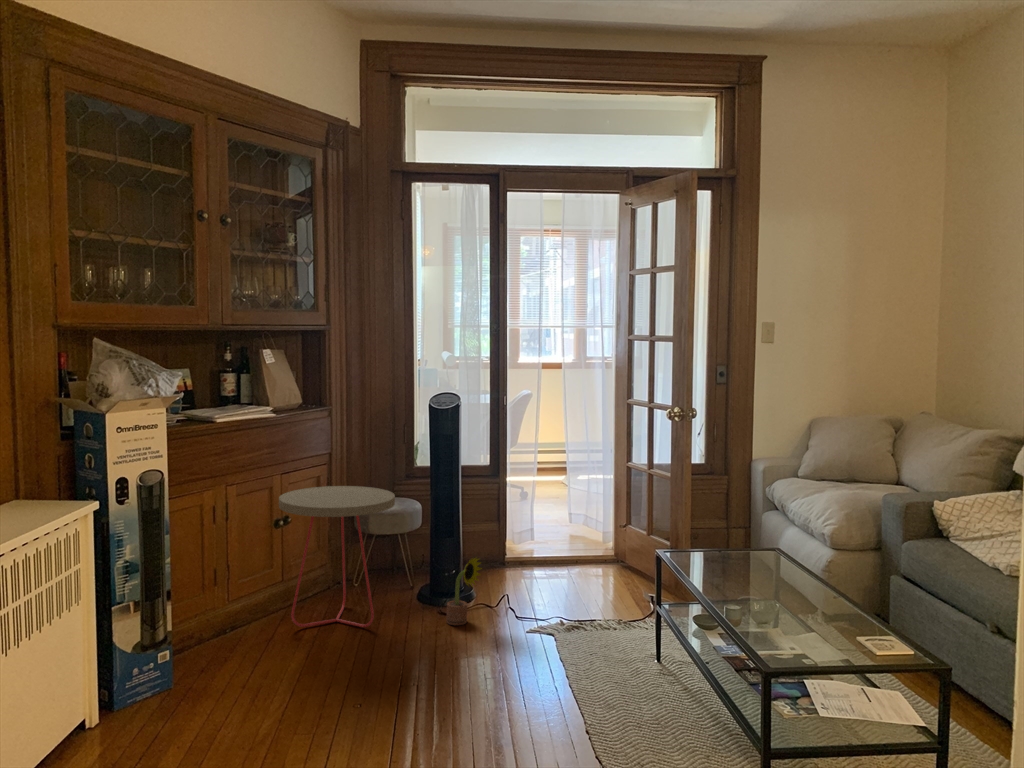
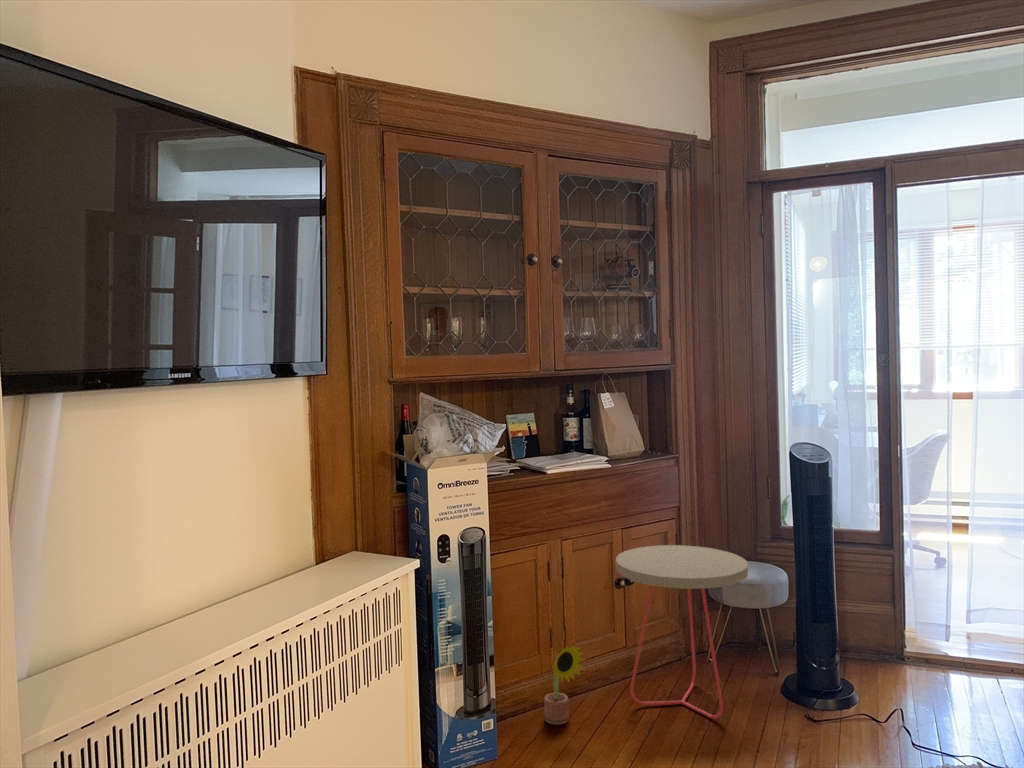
decorative plant: present [447,558,482,625] -> present [544,646,585,725]

